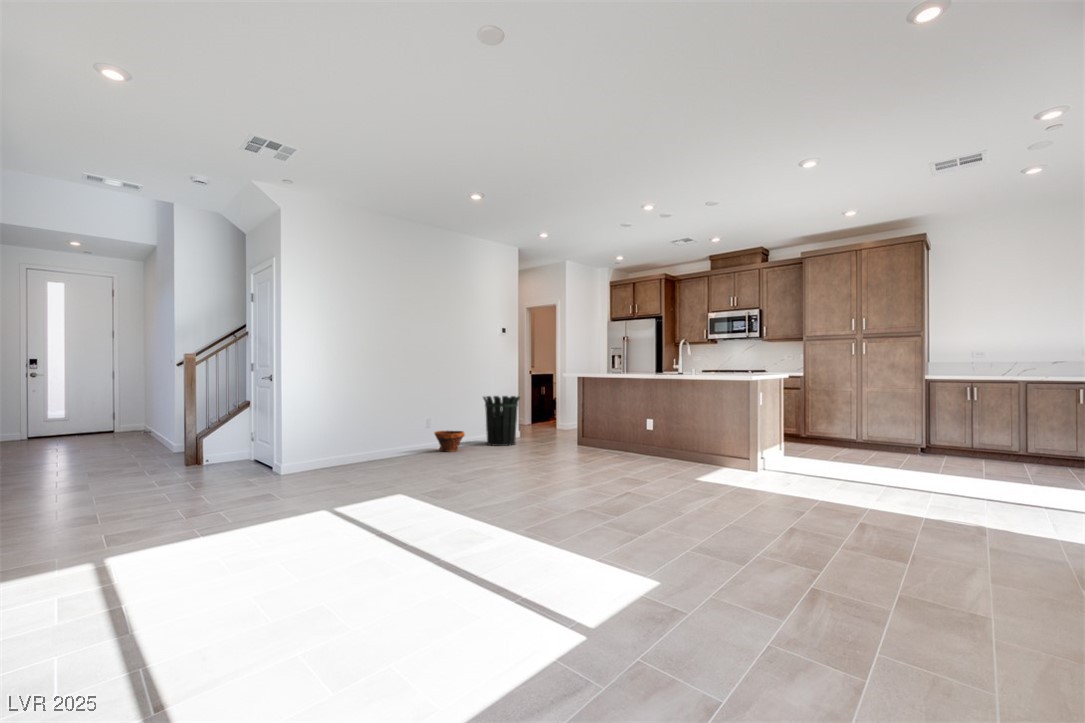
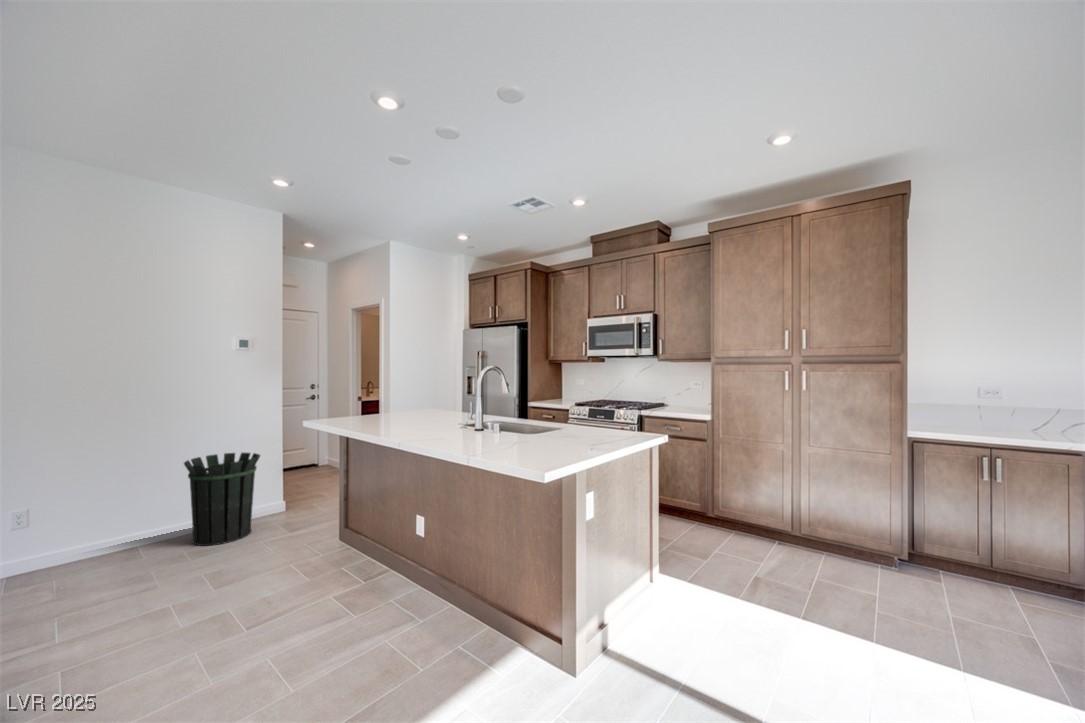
planter: present [434,430,465,452] -> none [33,529,113,579]

